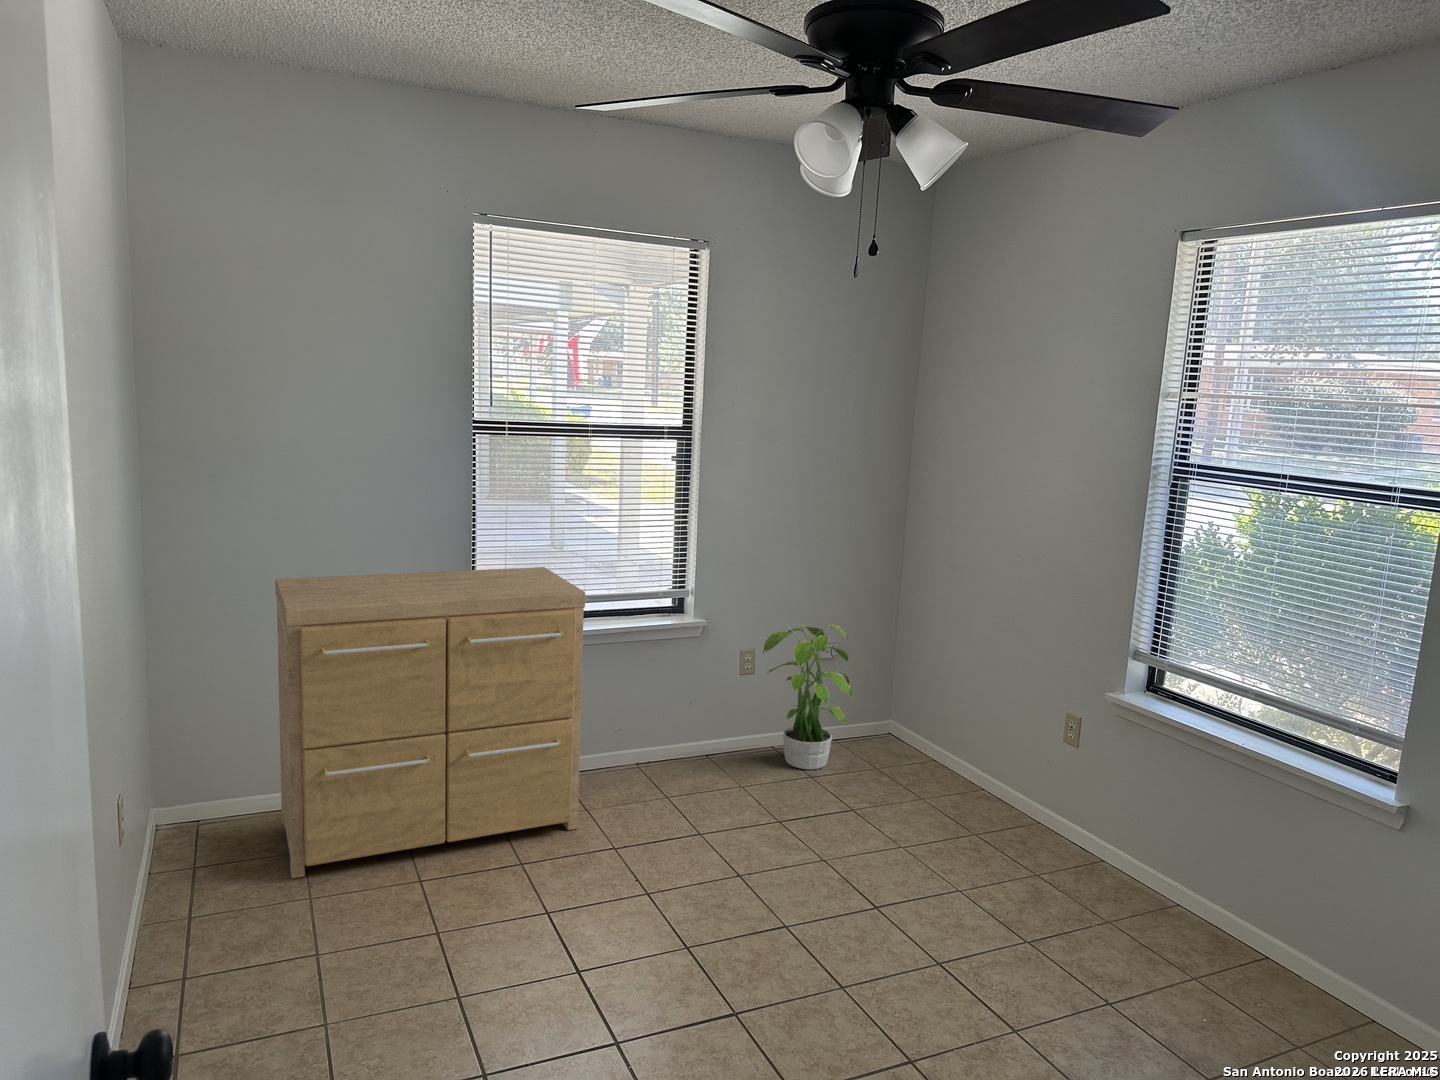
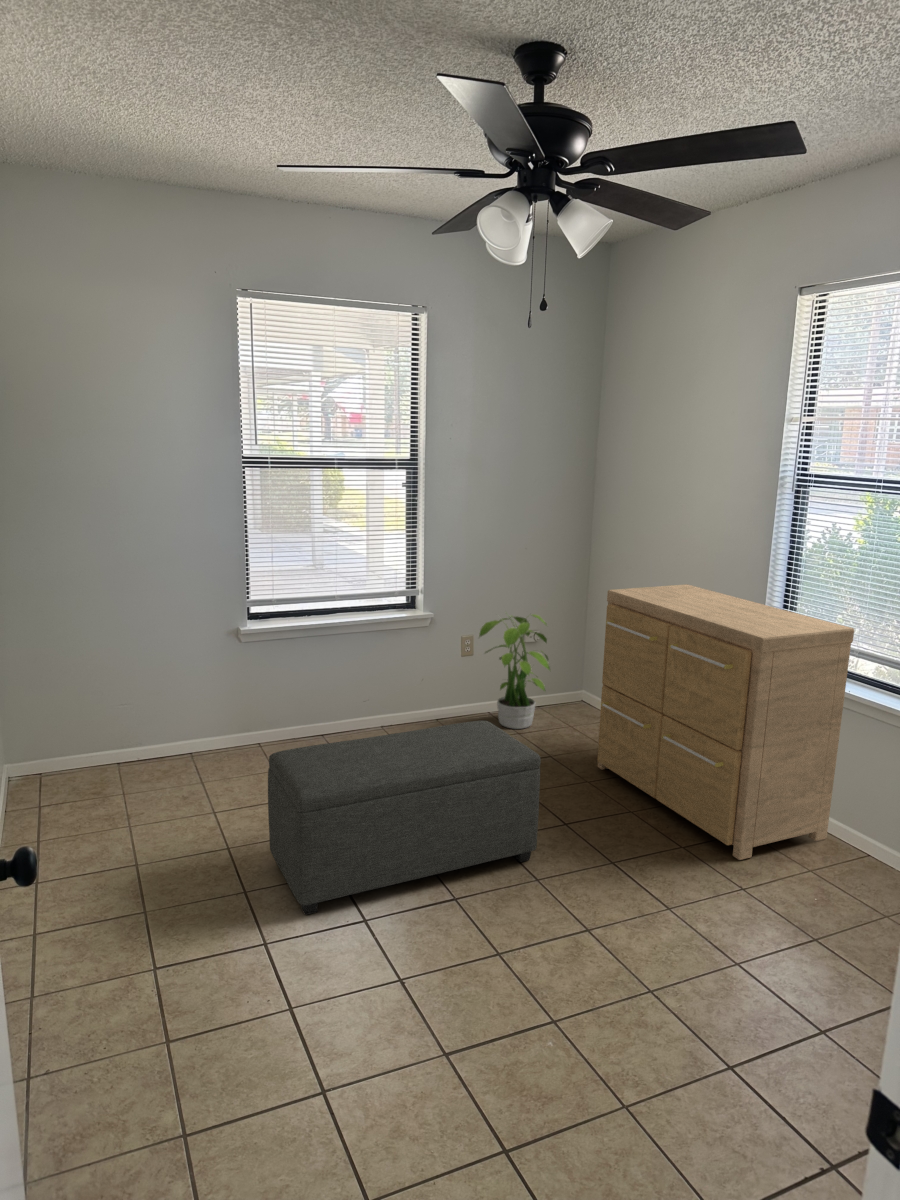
dresser: present [275,567,585,878] -> present [597,585,854,860]
ottoman: none [493,768,850,1032] -> present [268,721,541,915]

